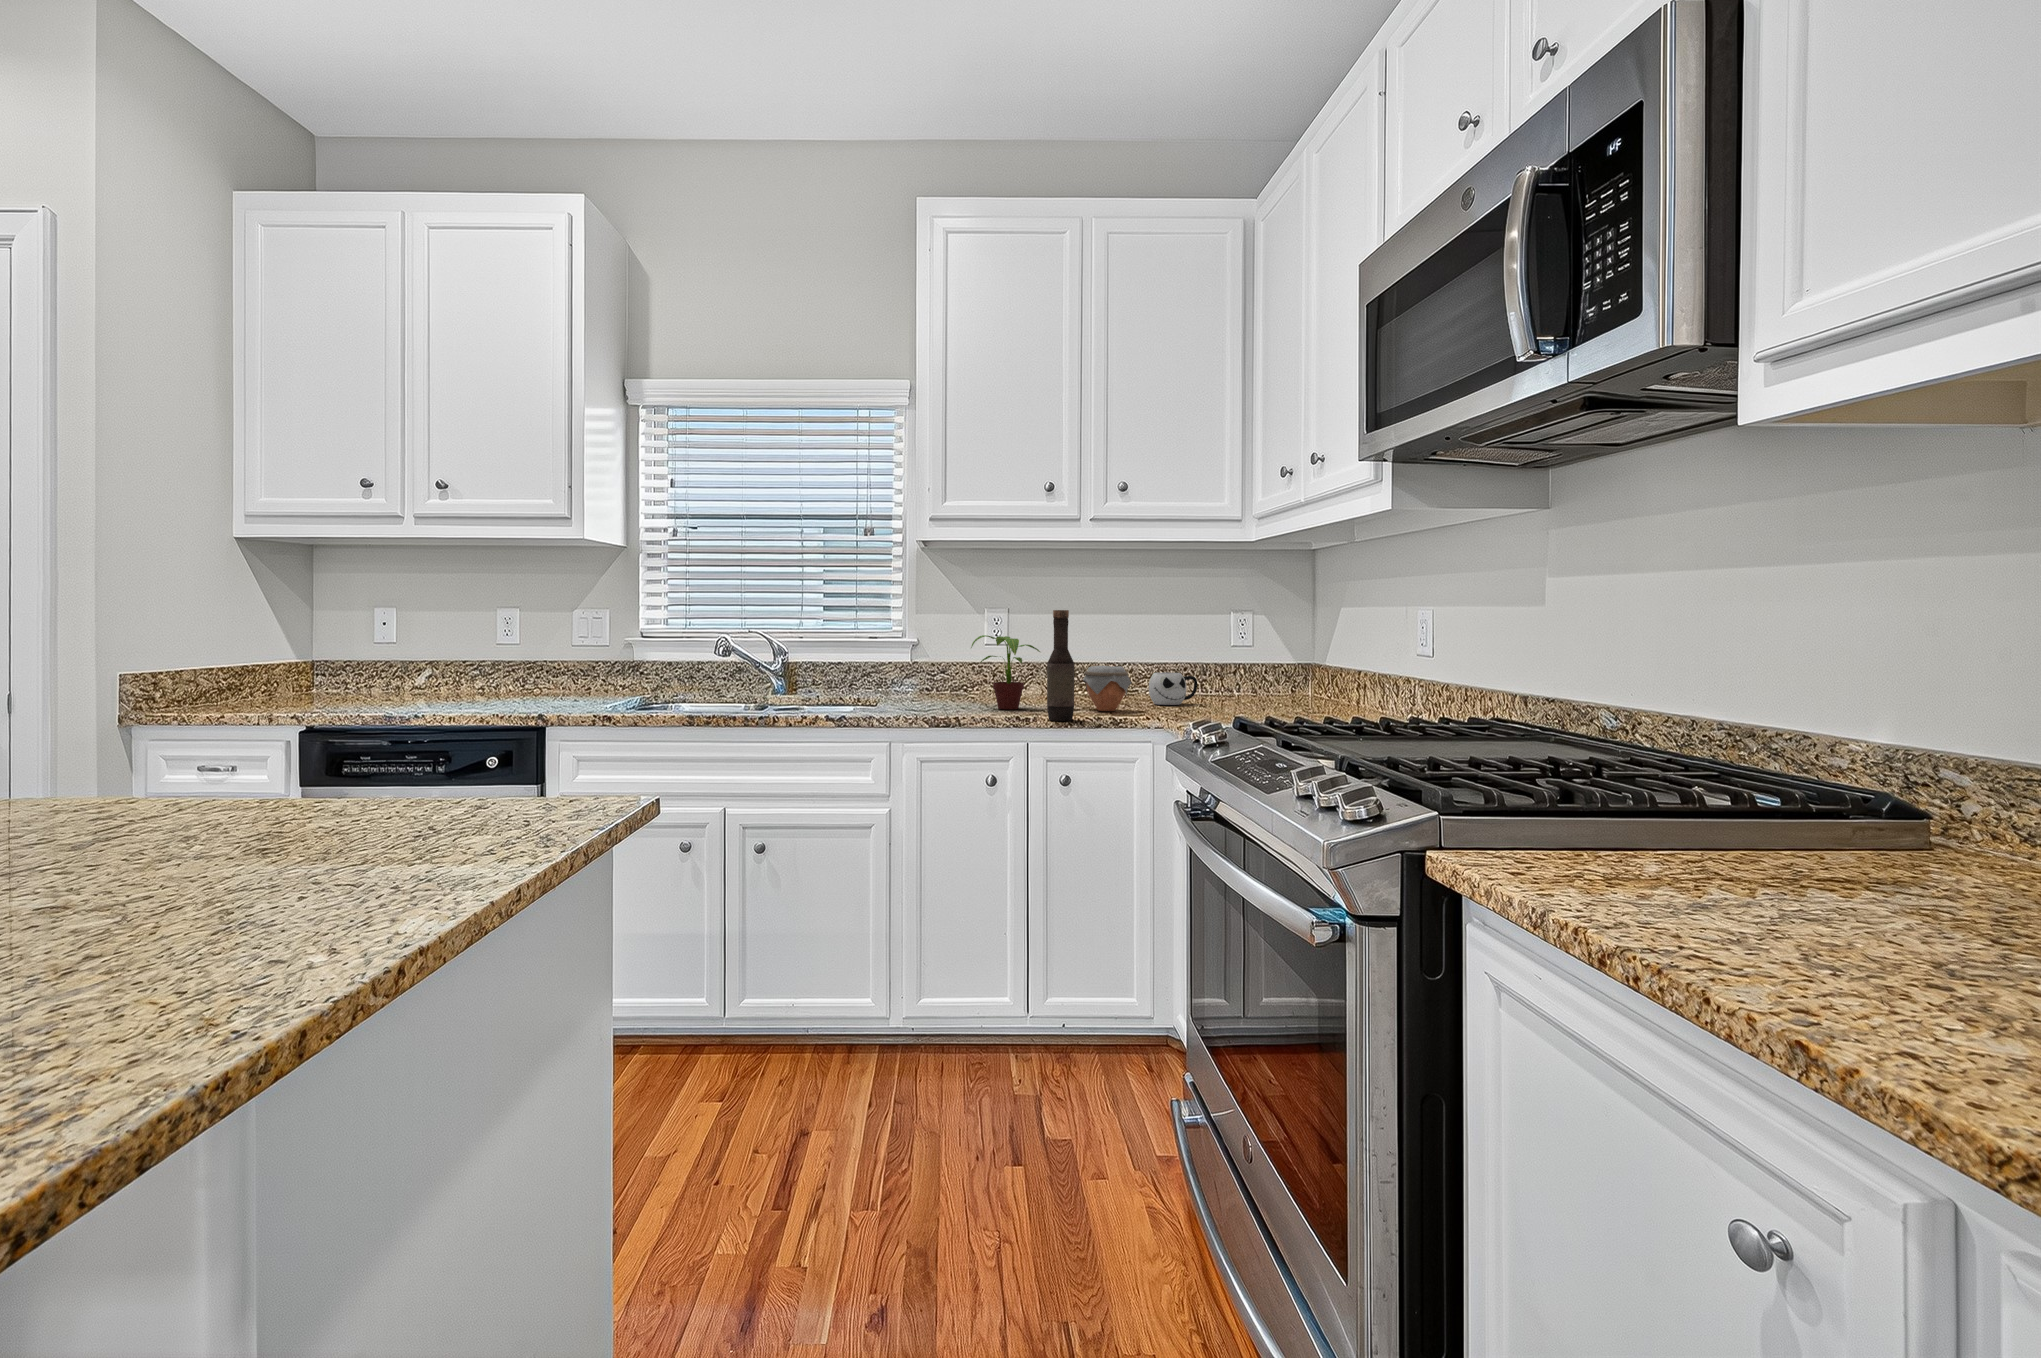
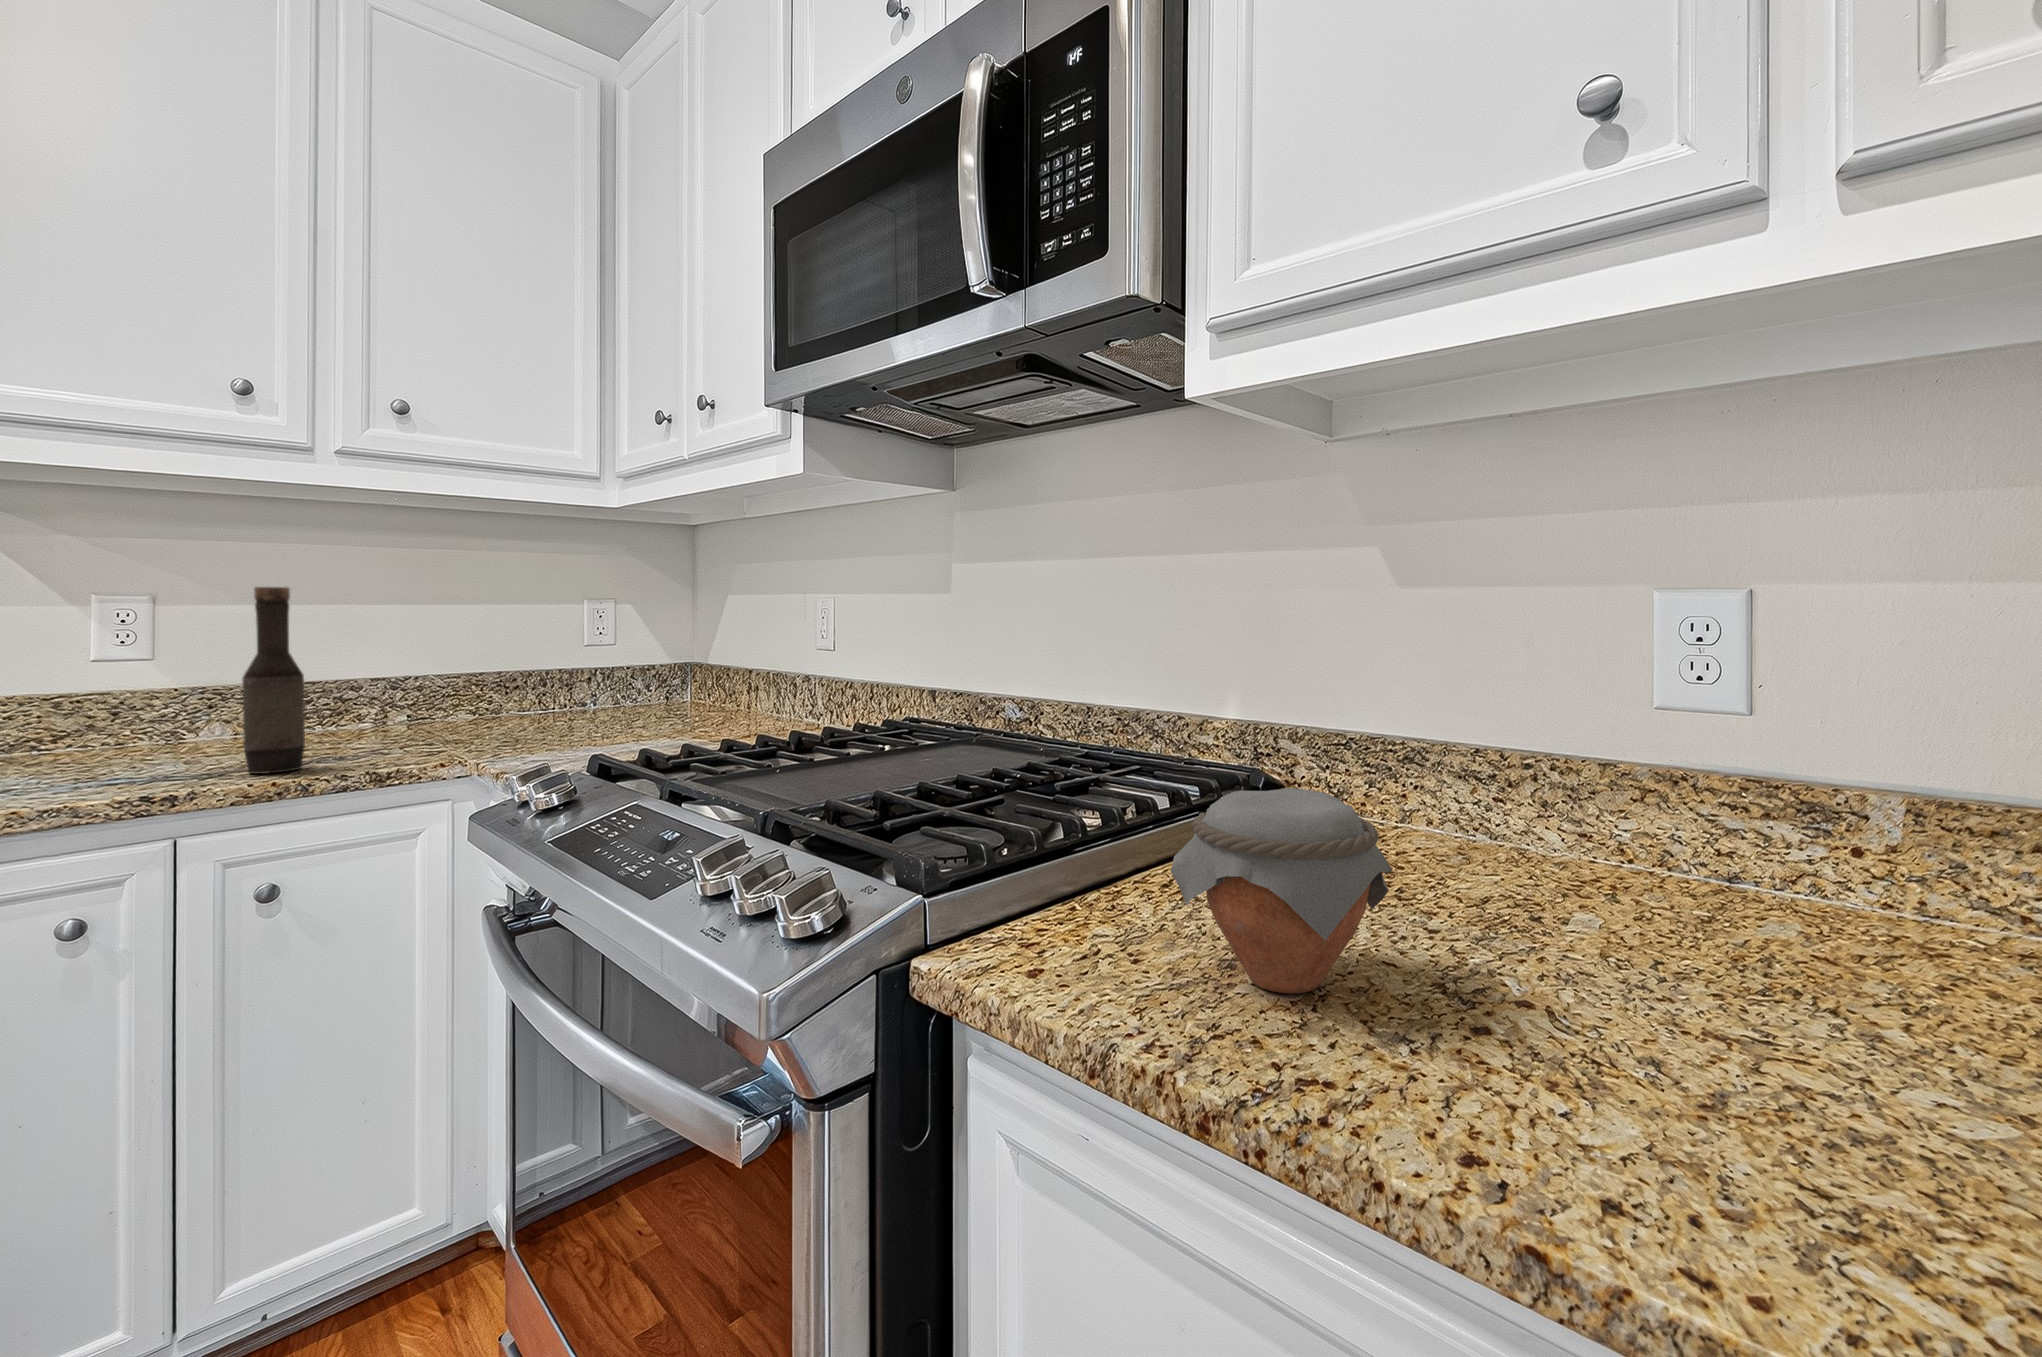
potted plant: present [971,635,1040,709] -> none [57,630,240,760]
jar: present [1083,666,1132,711] -> present [1171,788,1392,994]
mug: present [1149,672,1197,705] -> none [456,678,535,724]

